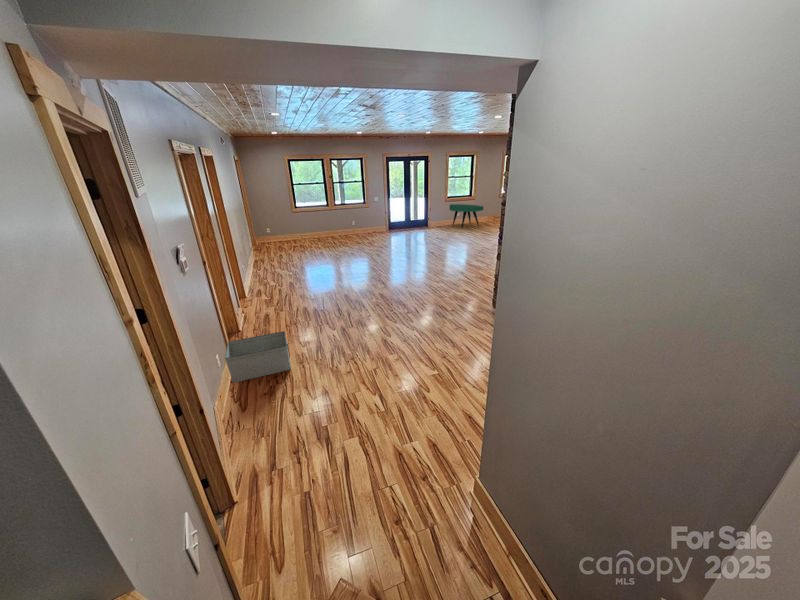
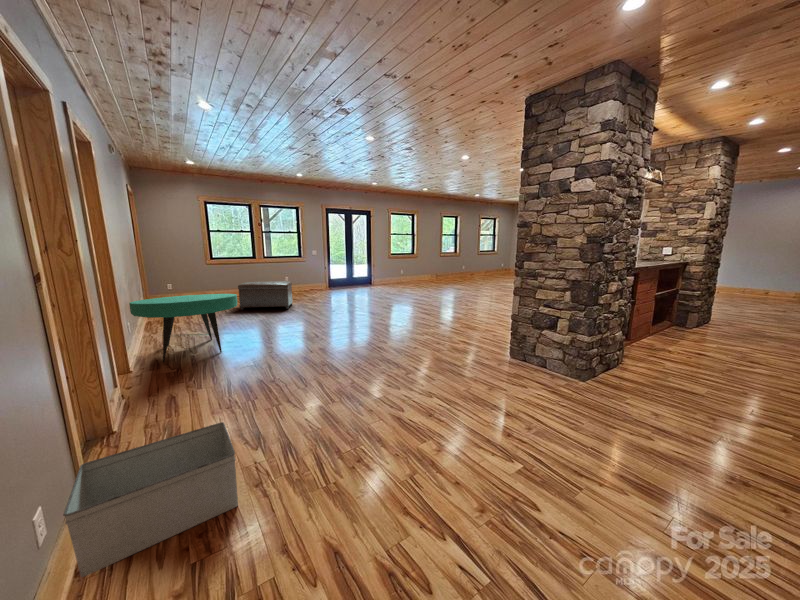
coffee table: present [449,204,483,227] -> present [129,294,237,362]
ottoman: none [312,230,354,253] -> present [238,281,292,310]

